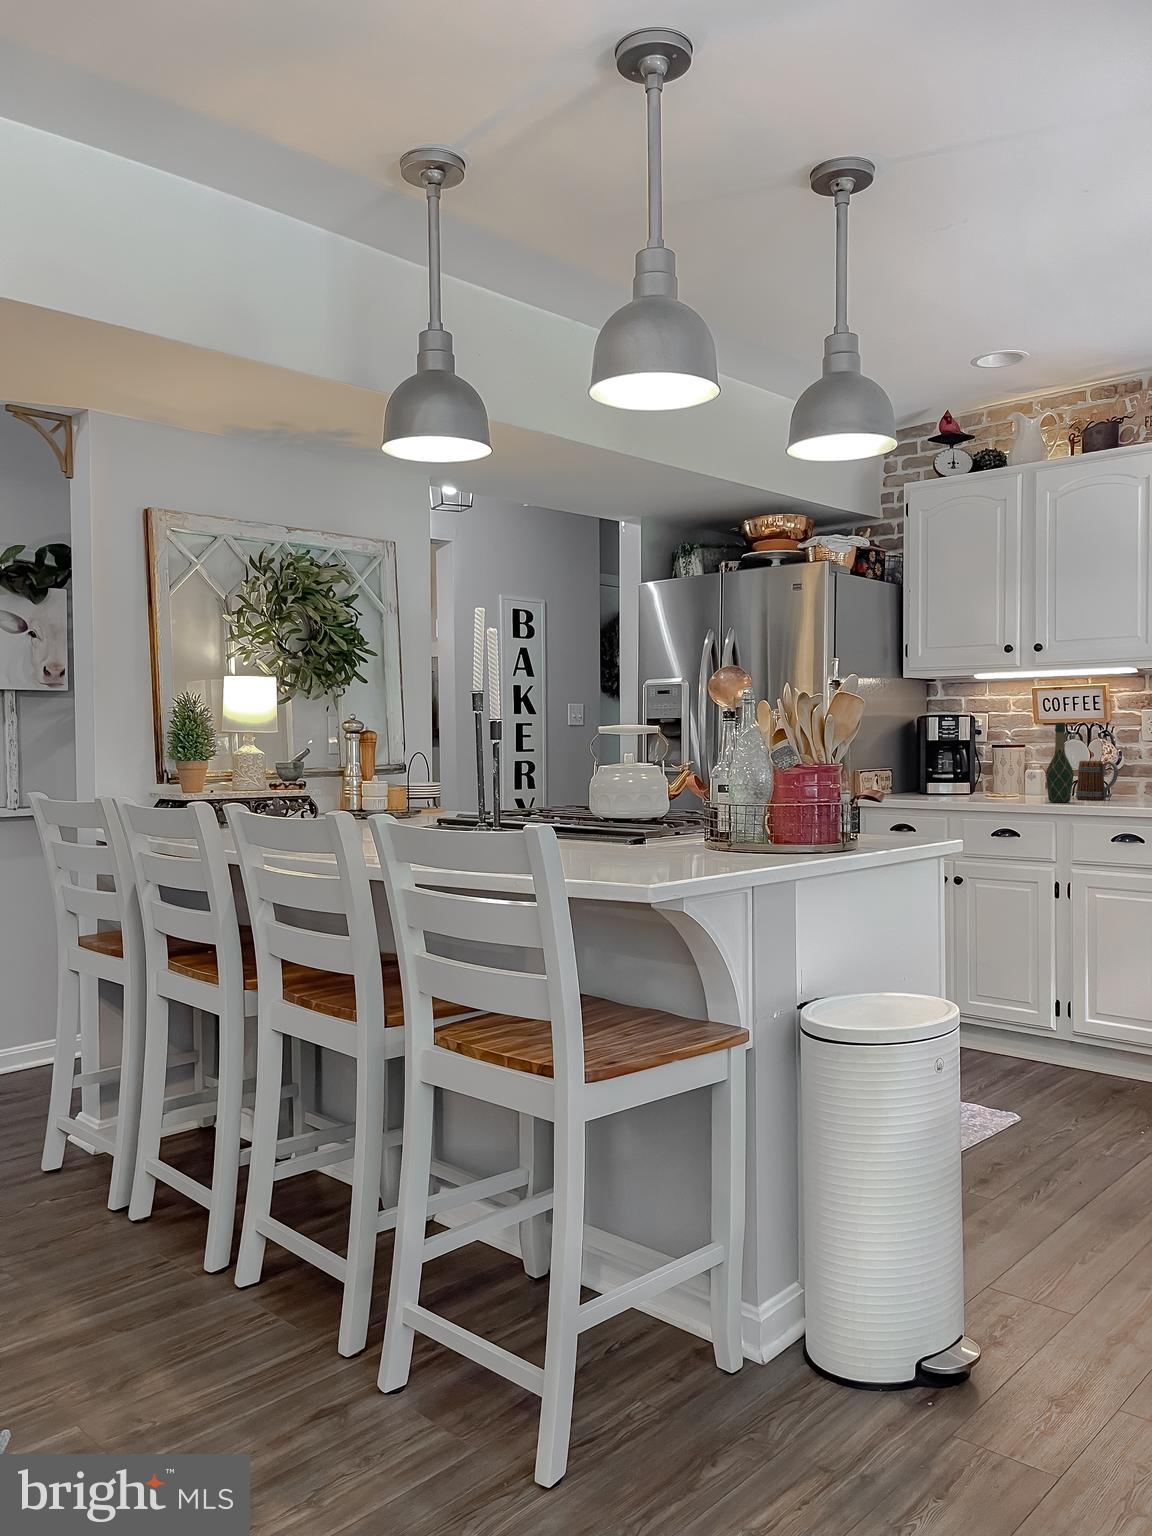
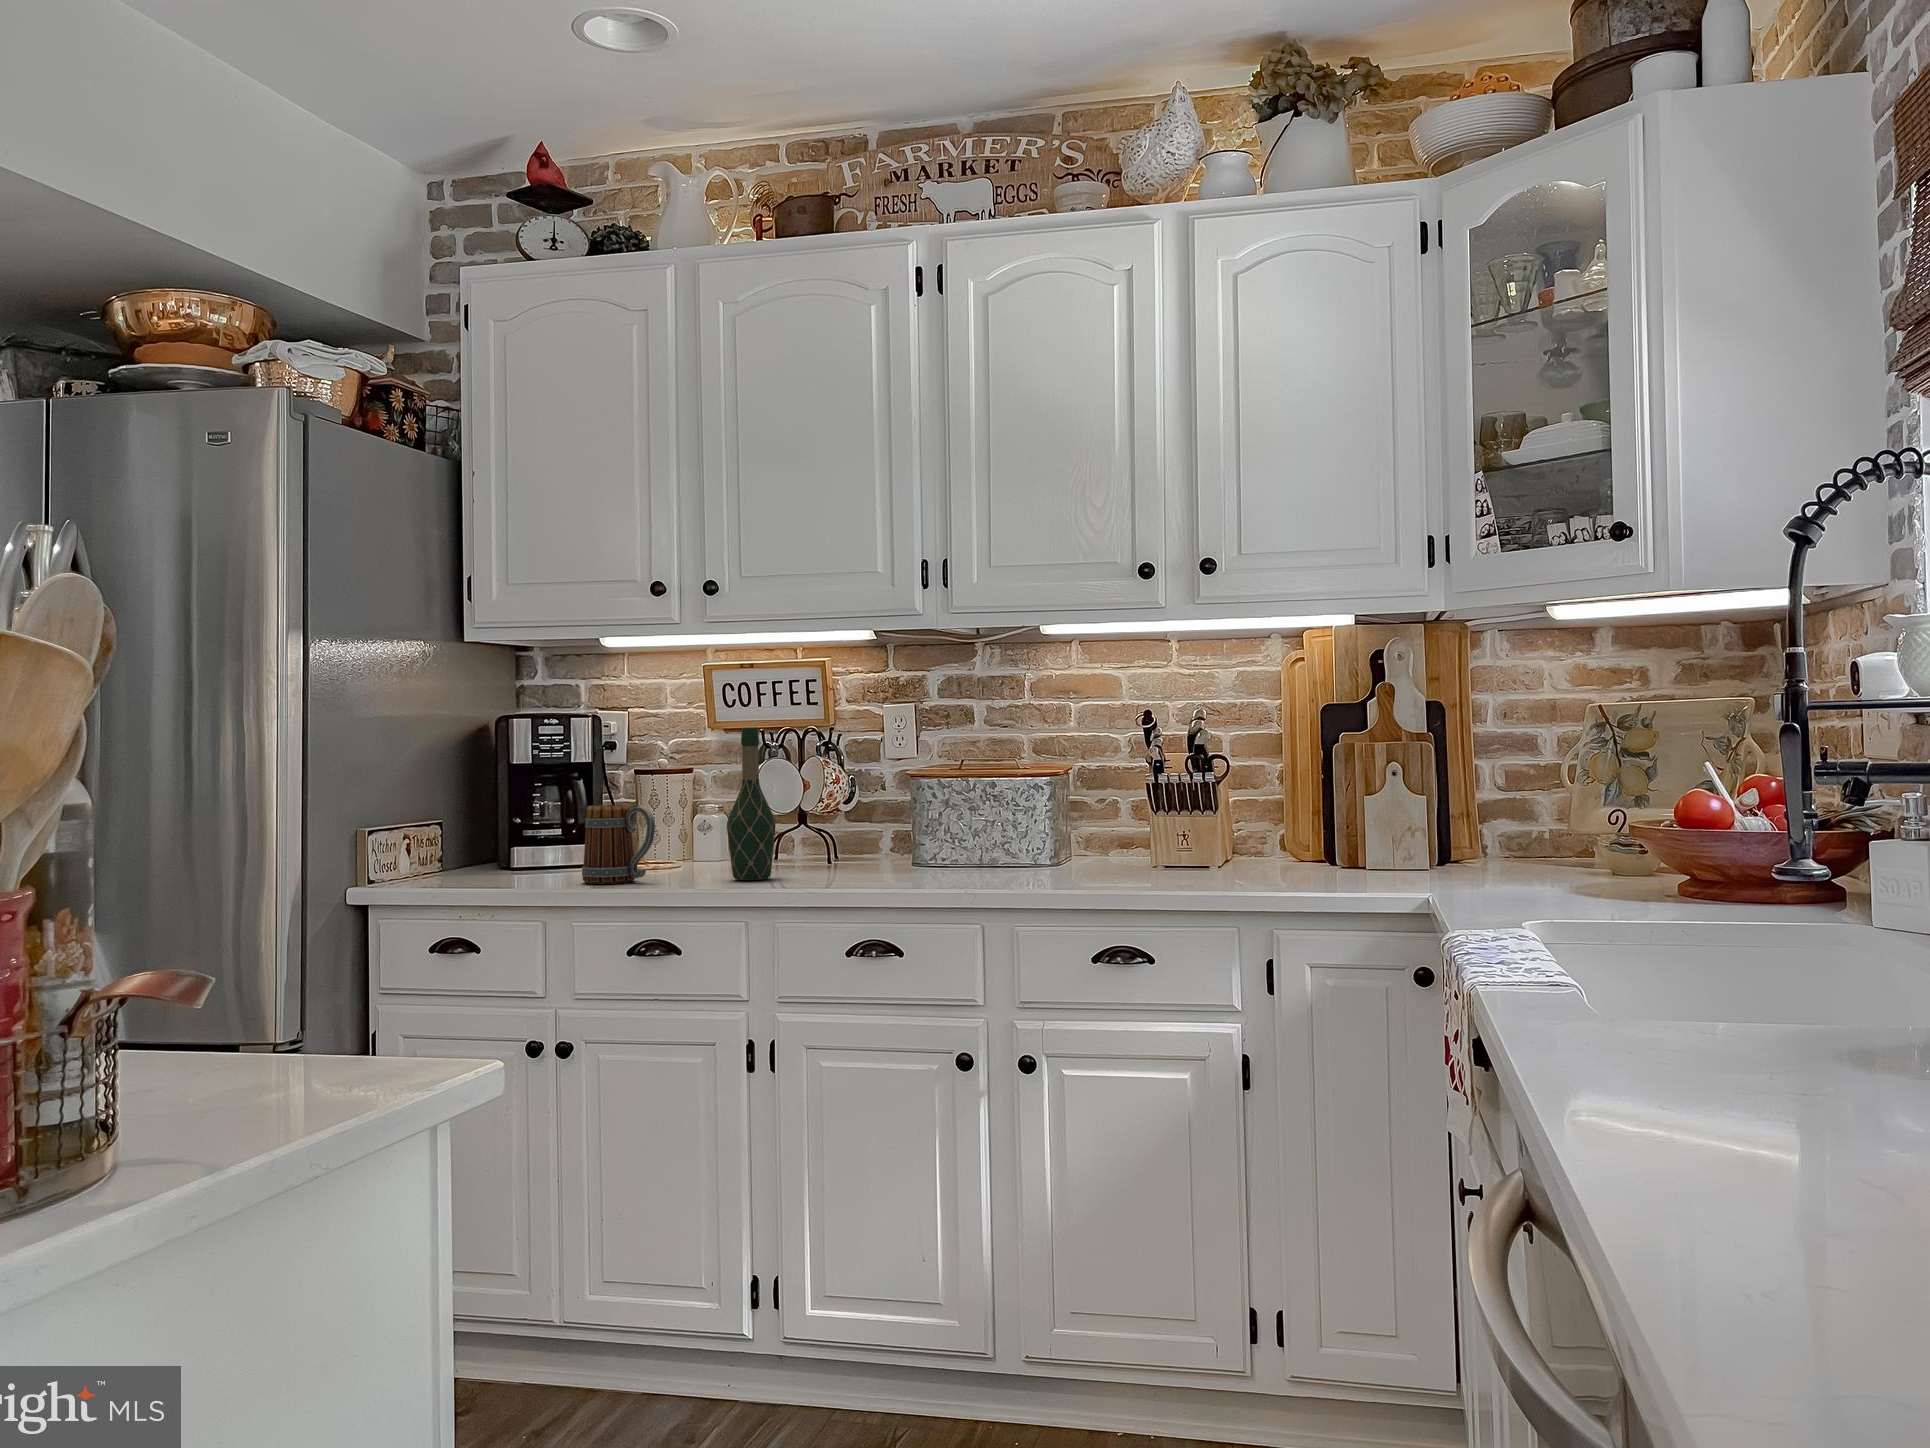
mug: present [1076,761,1118,800] -> present [582,805,655,884]

